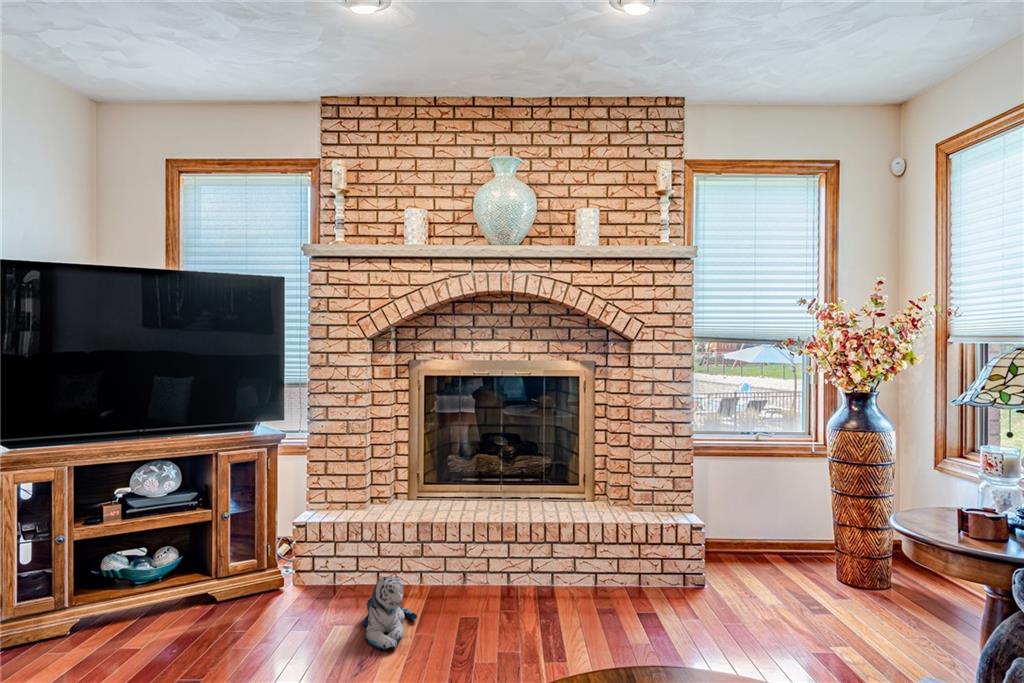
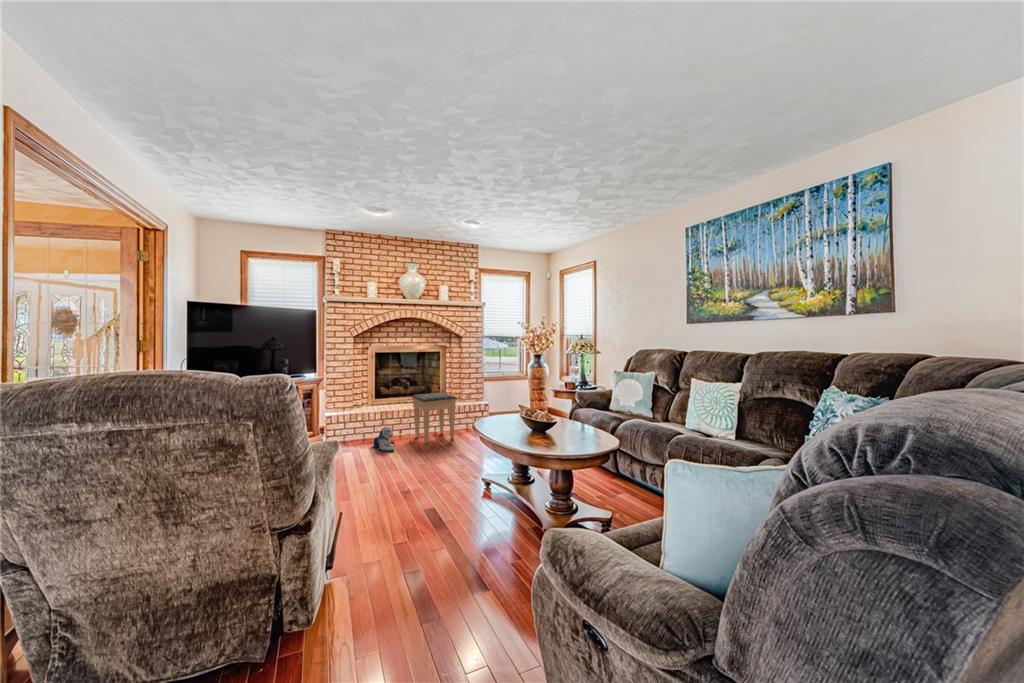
footstool: none [478,487,586,634] -> present [412,392,457,443]

